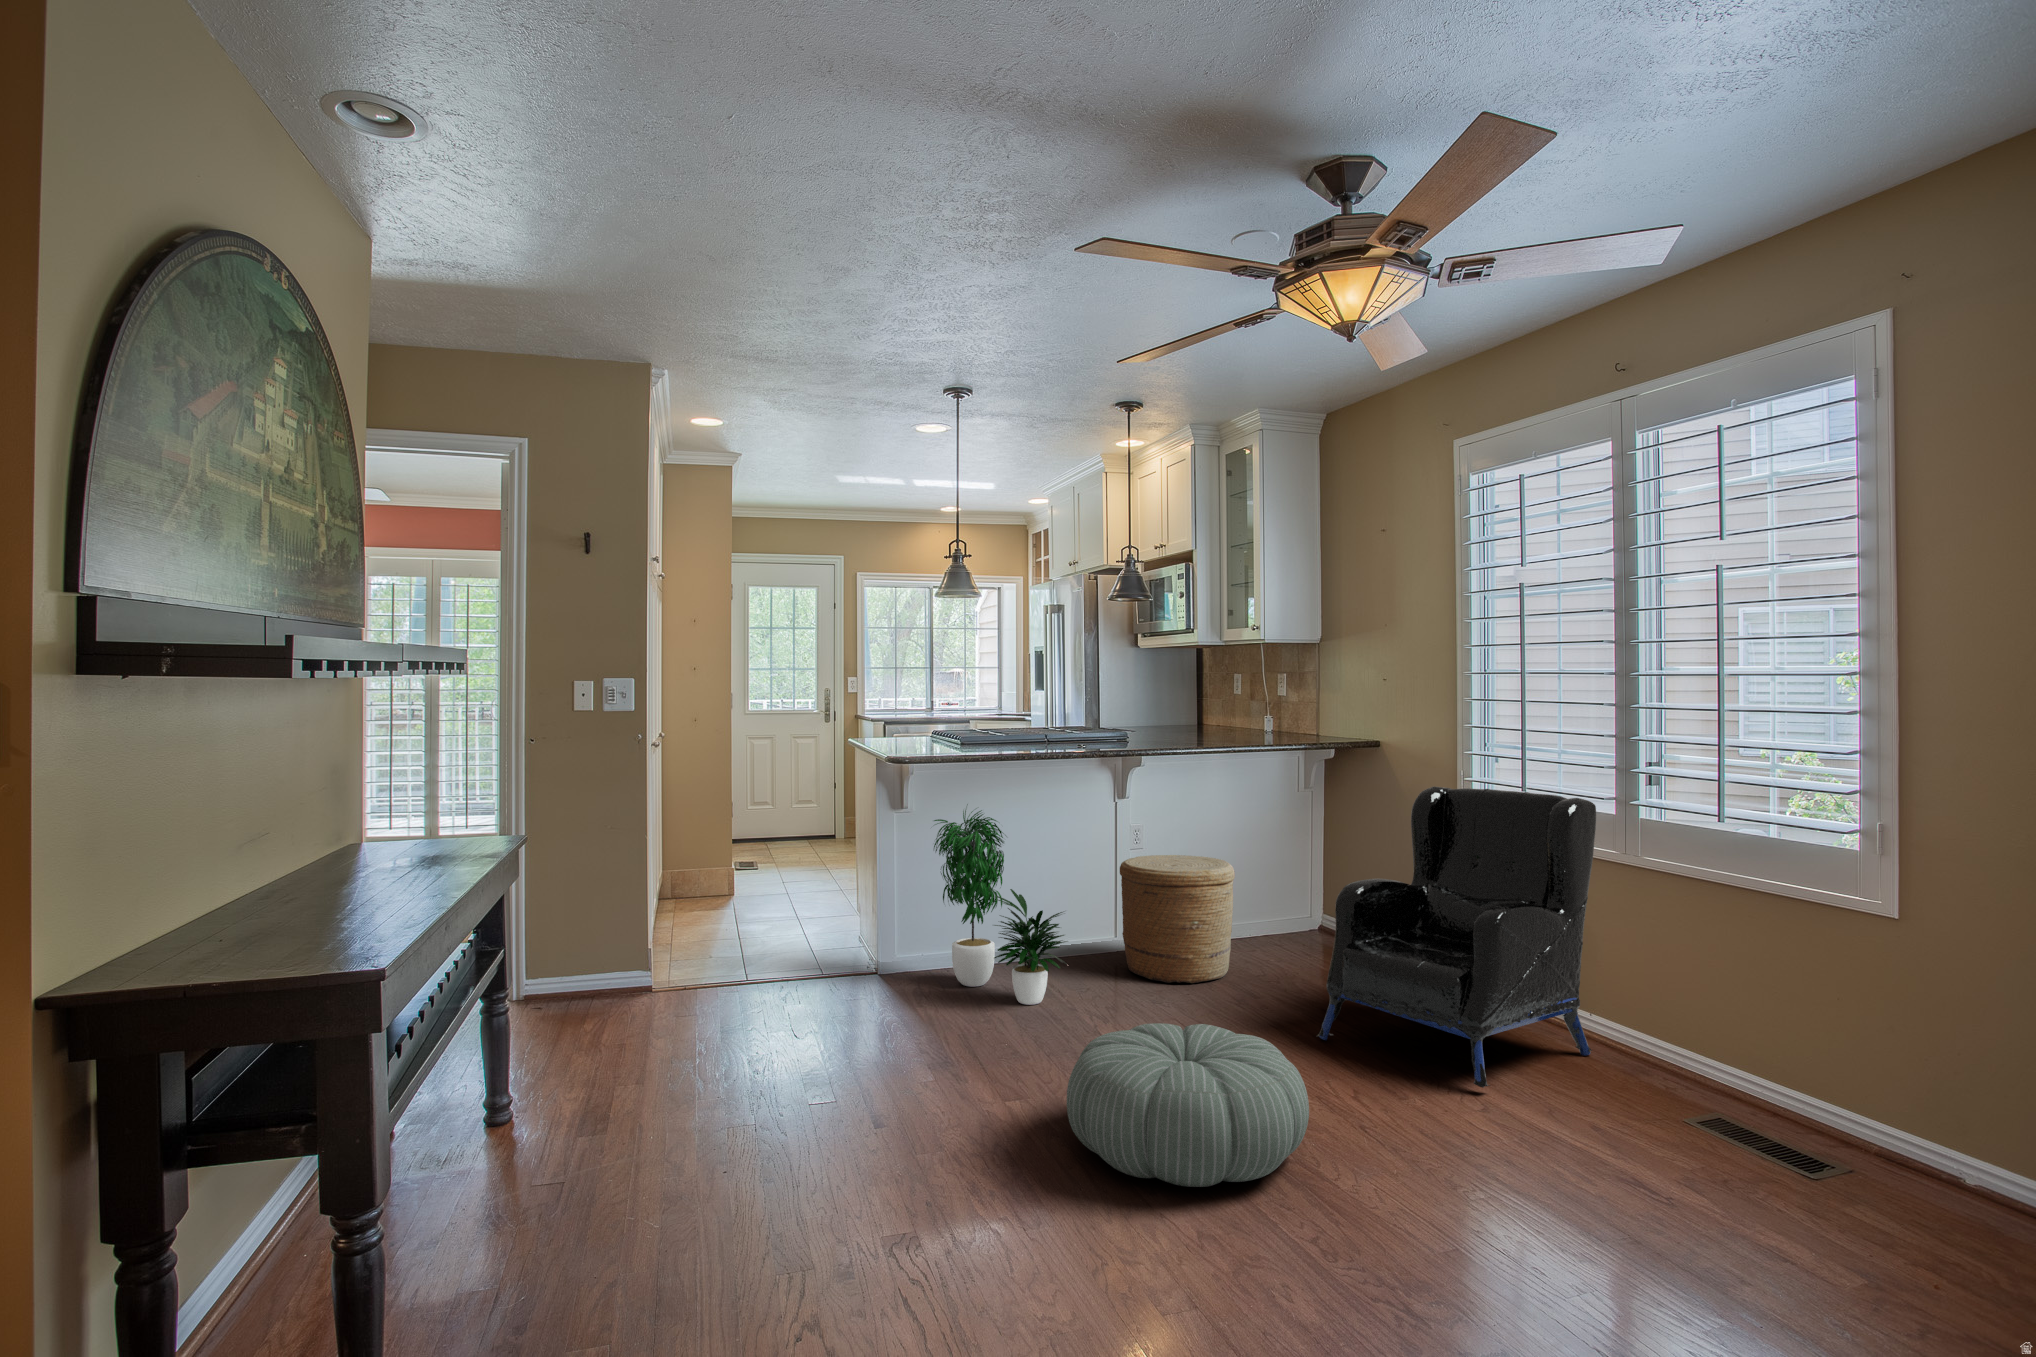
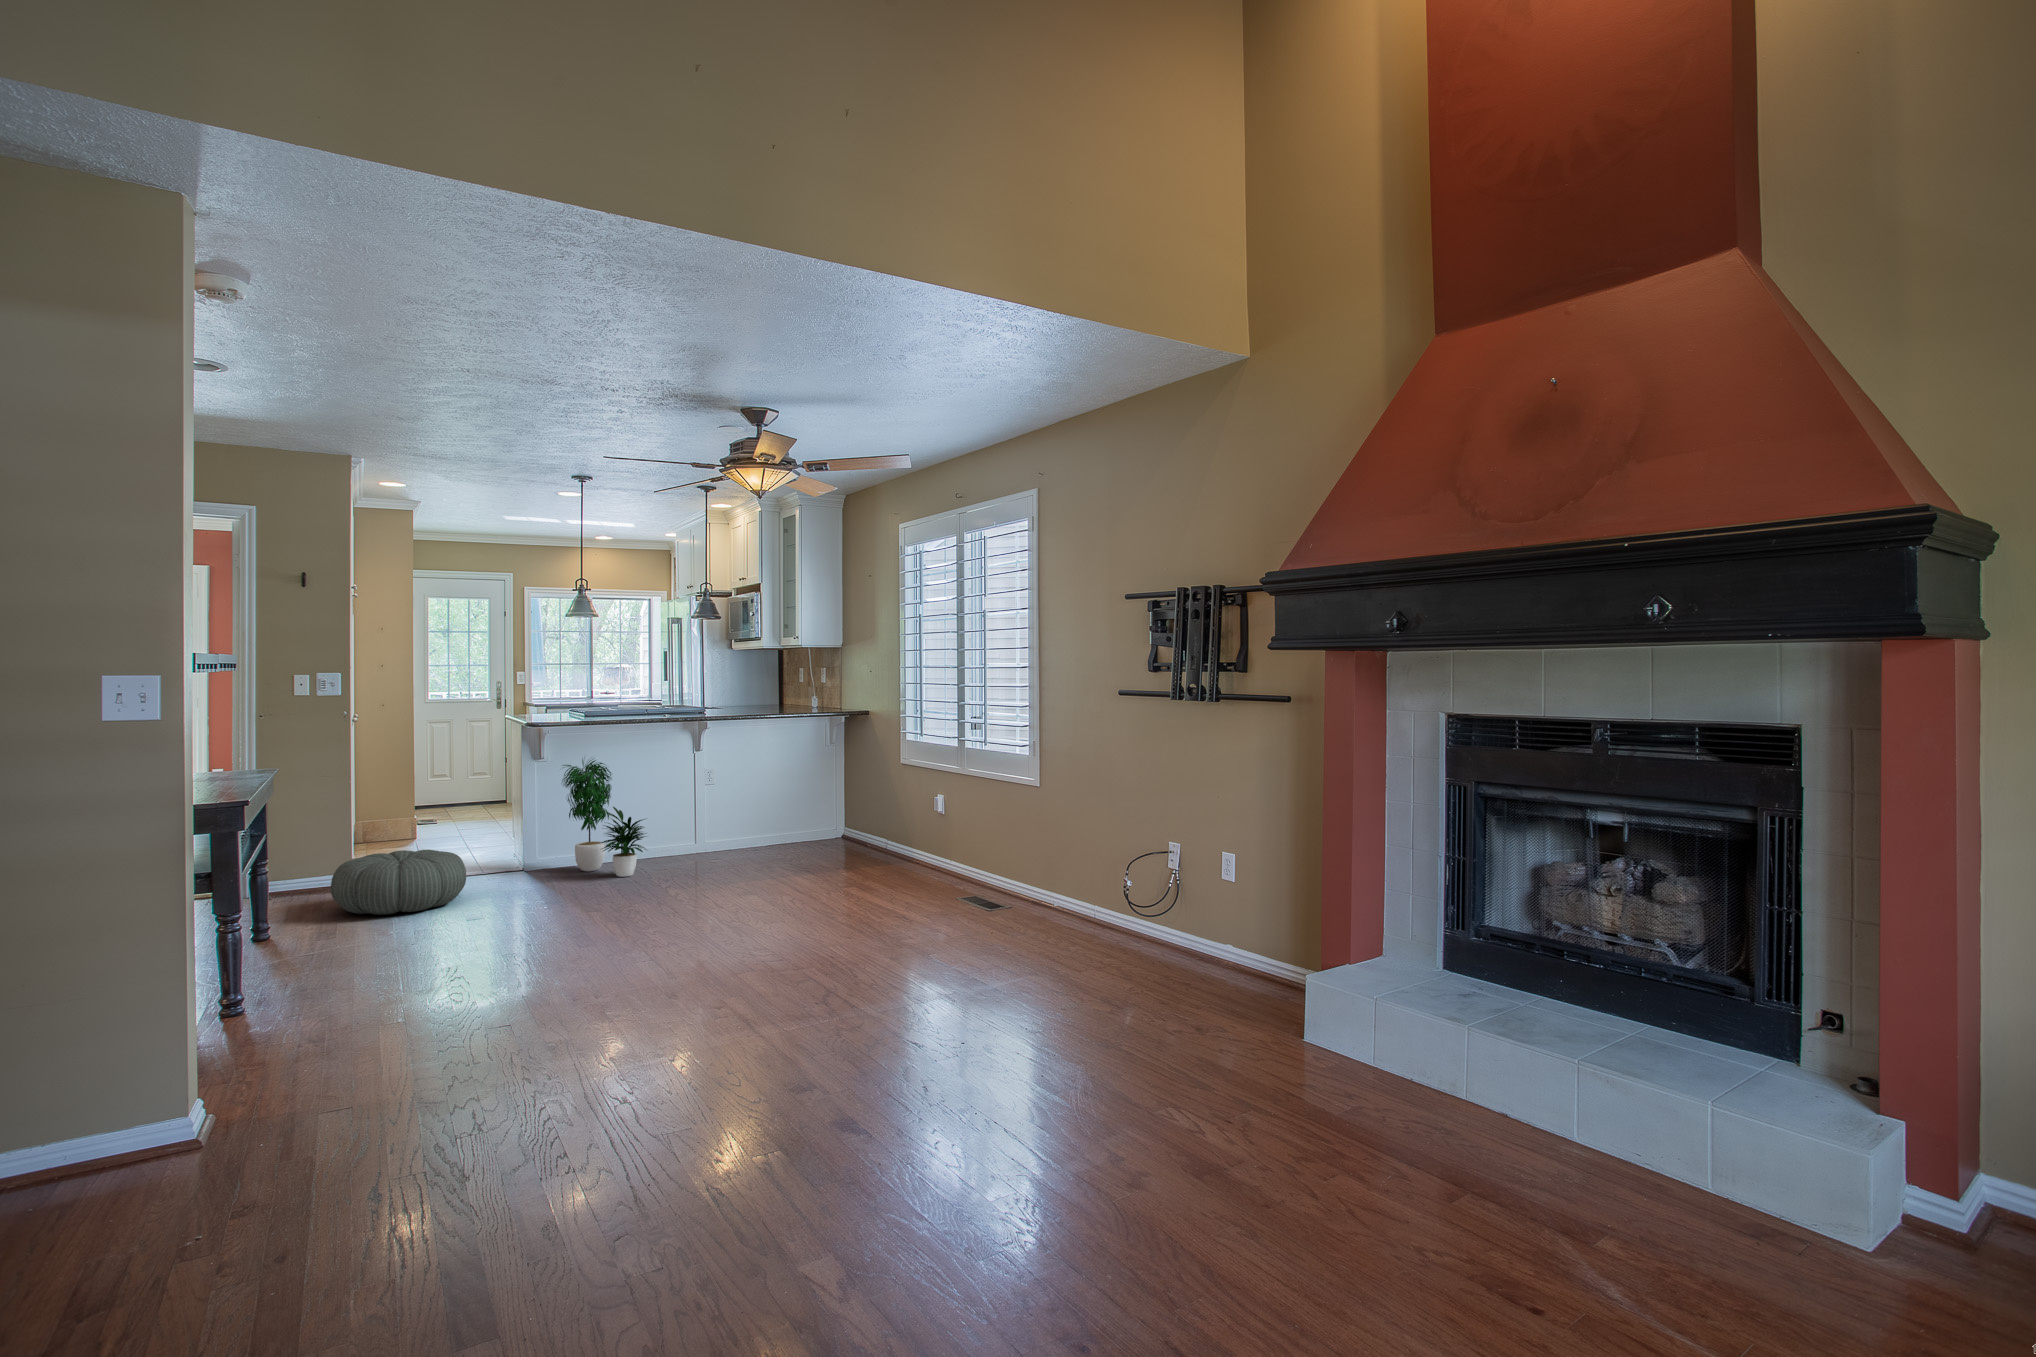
armchair: present [1317,786,1596,1087] -> none [791,735,945,890]
woven basket: present [1120,855,1235,983] -> none [693,786,767,863]
pouf: present [1067,1023,1309,1187] -> present [331,850,466,915]

